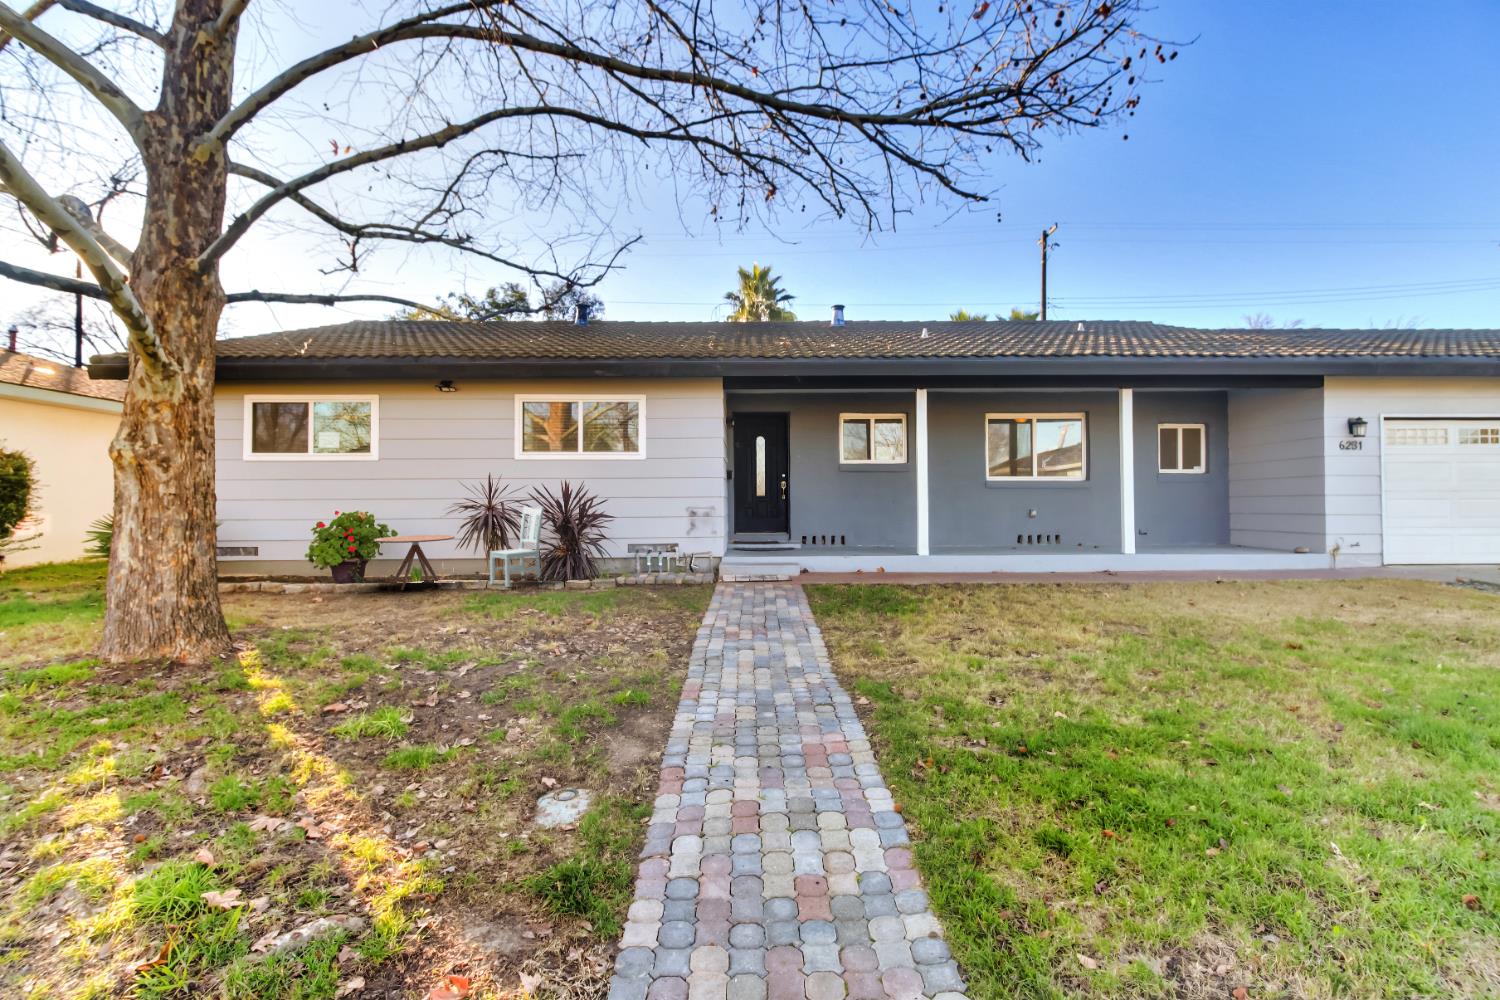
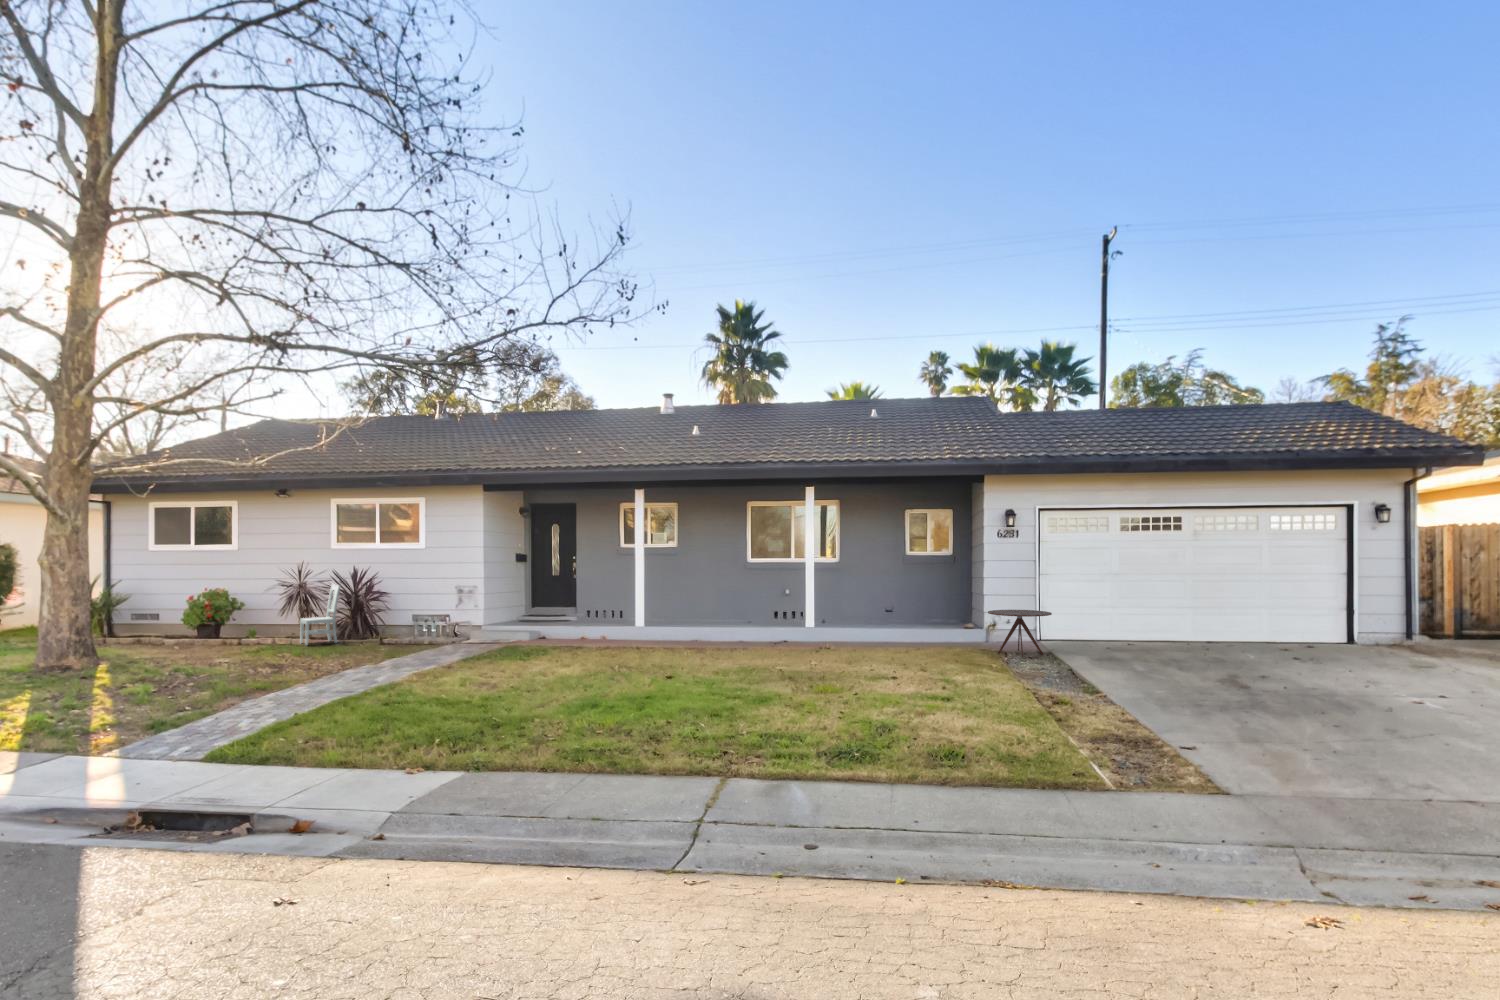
round table: present [374,535,455,590] -> present [988,610,1052,657]

